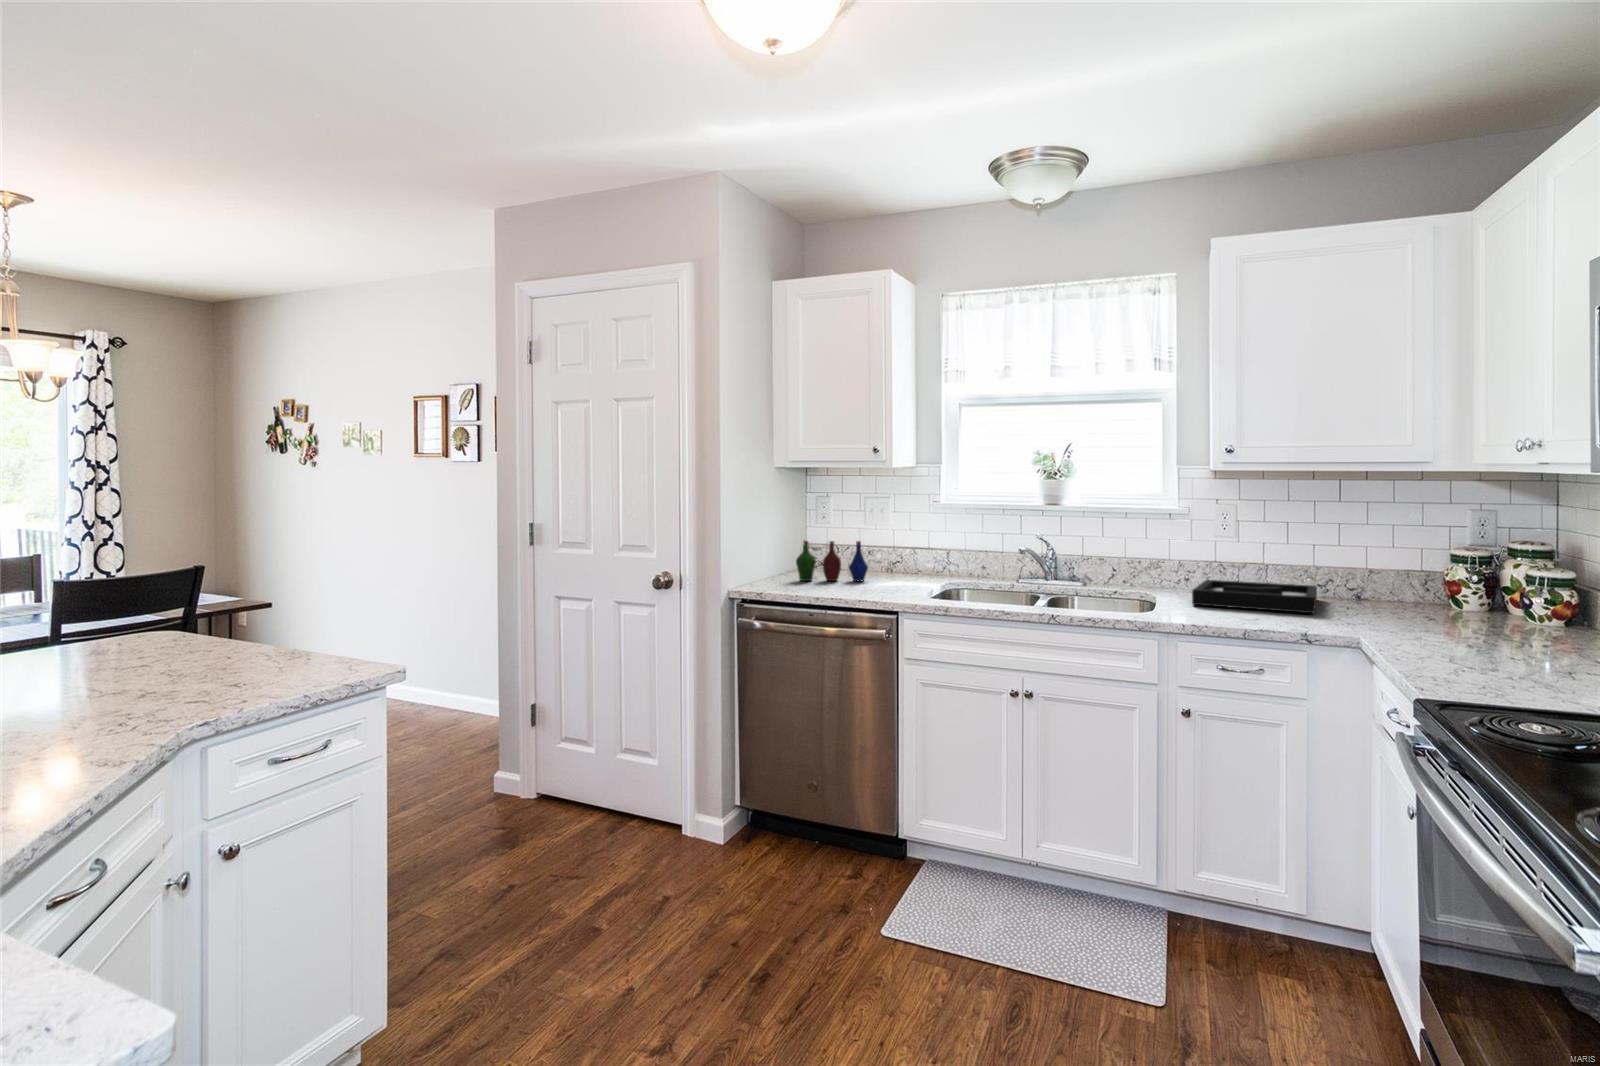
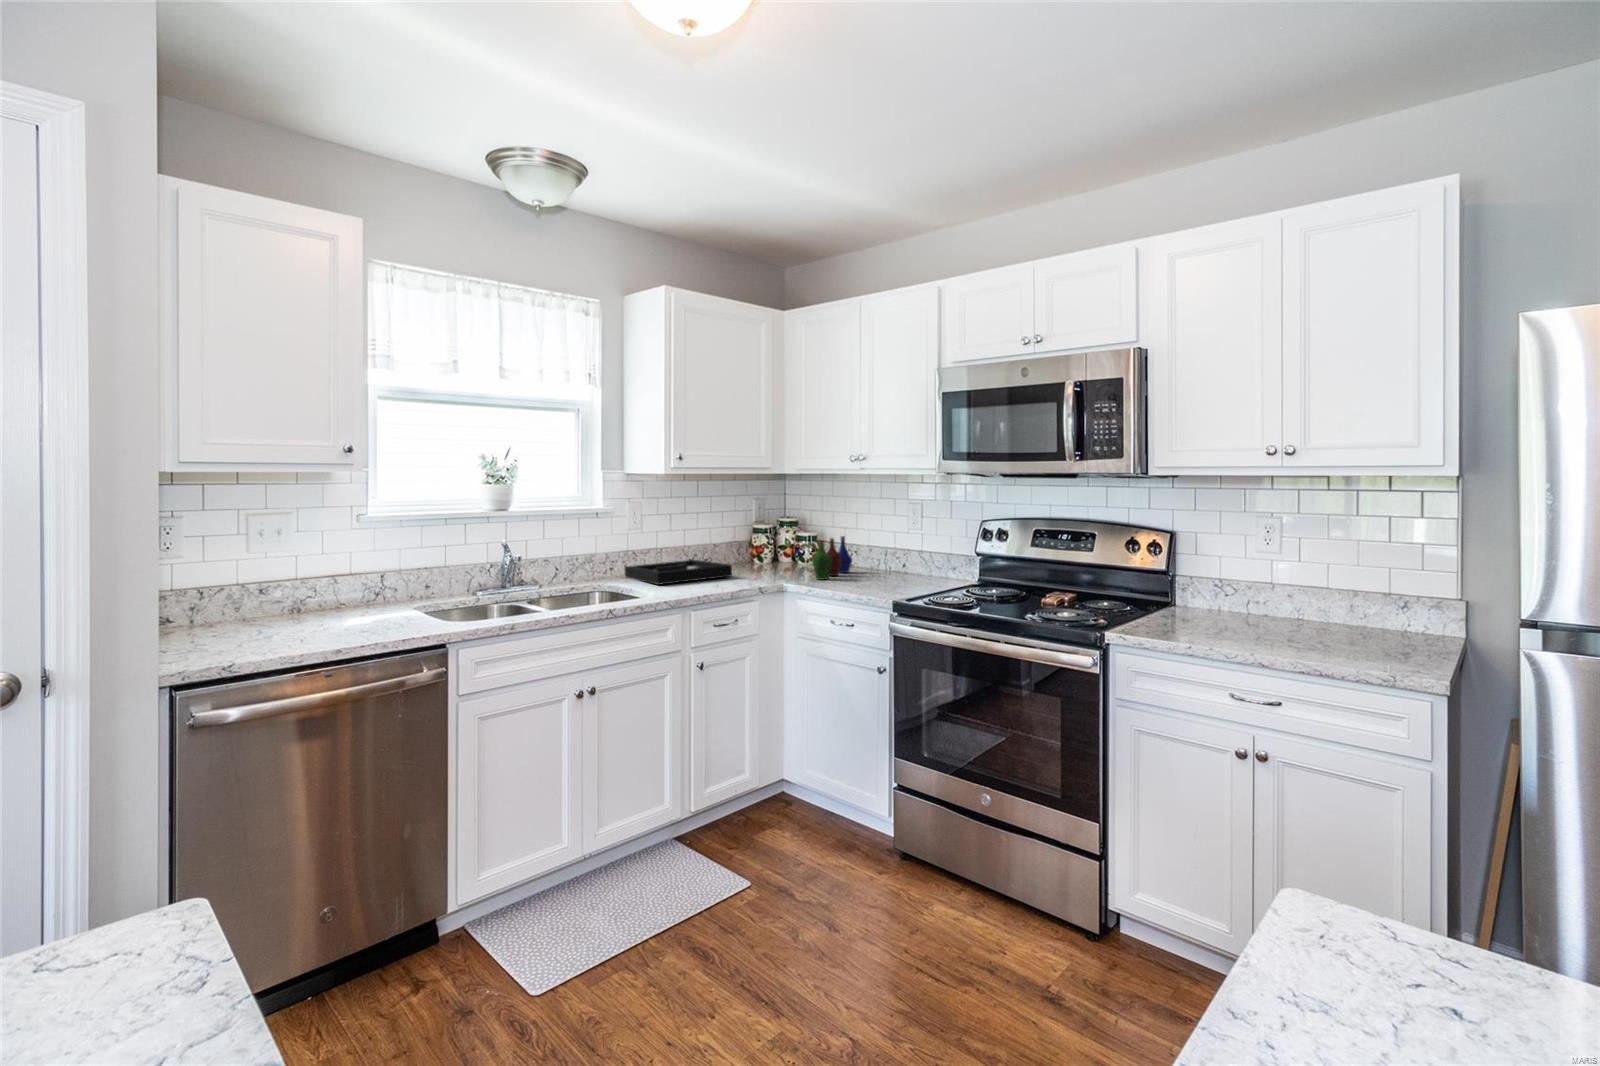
bottle: present [796,541,868,582] -> present [812,536,852,580]

